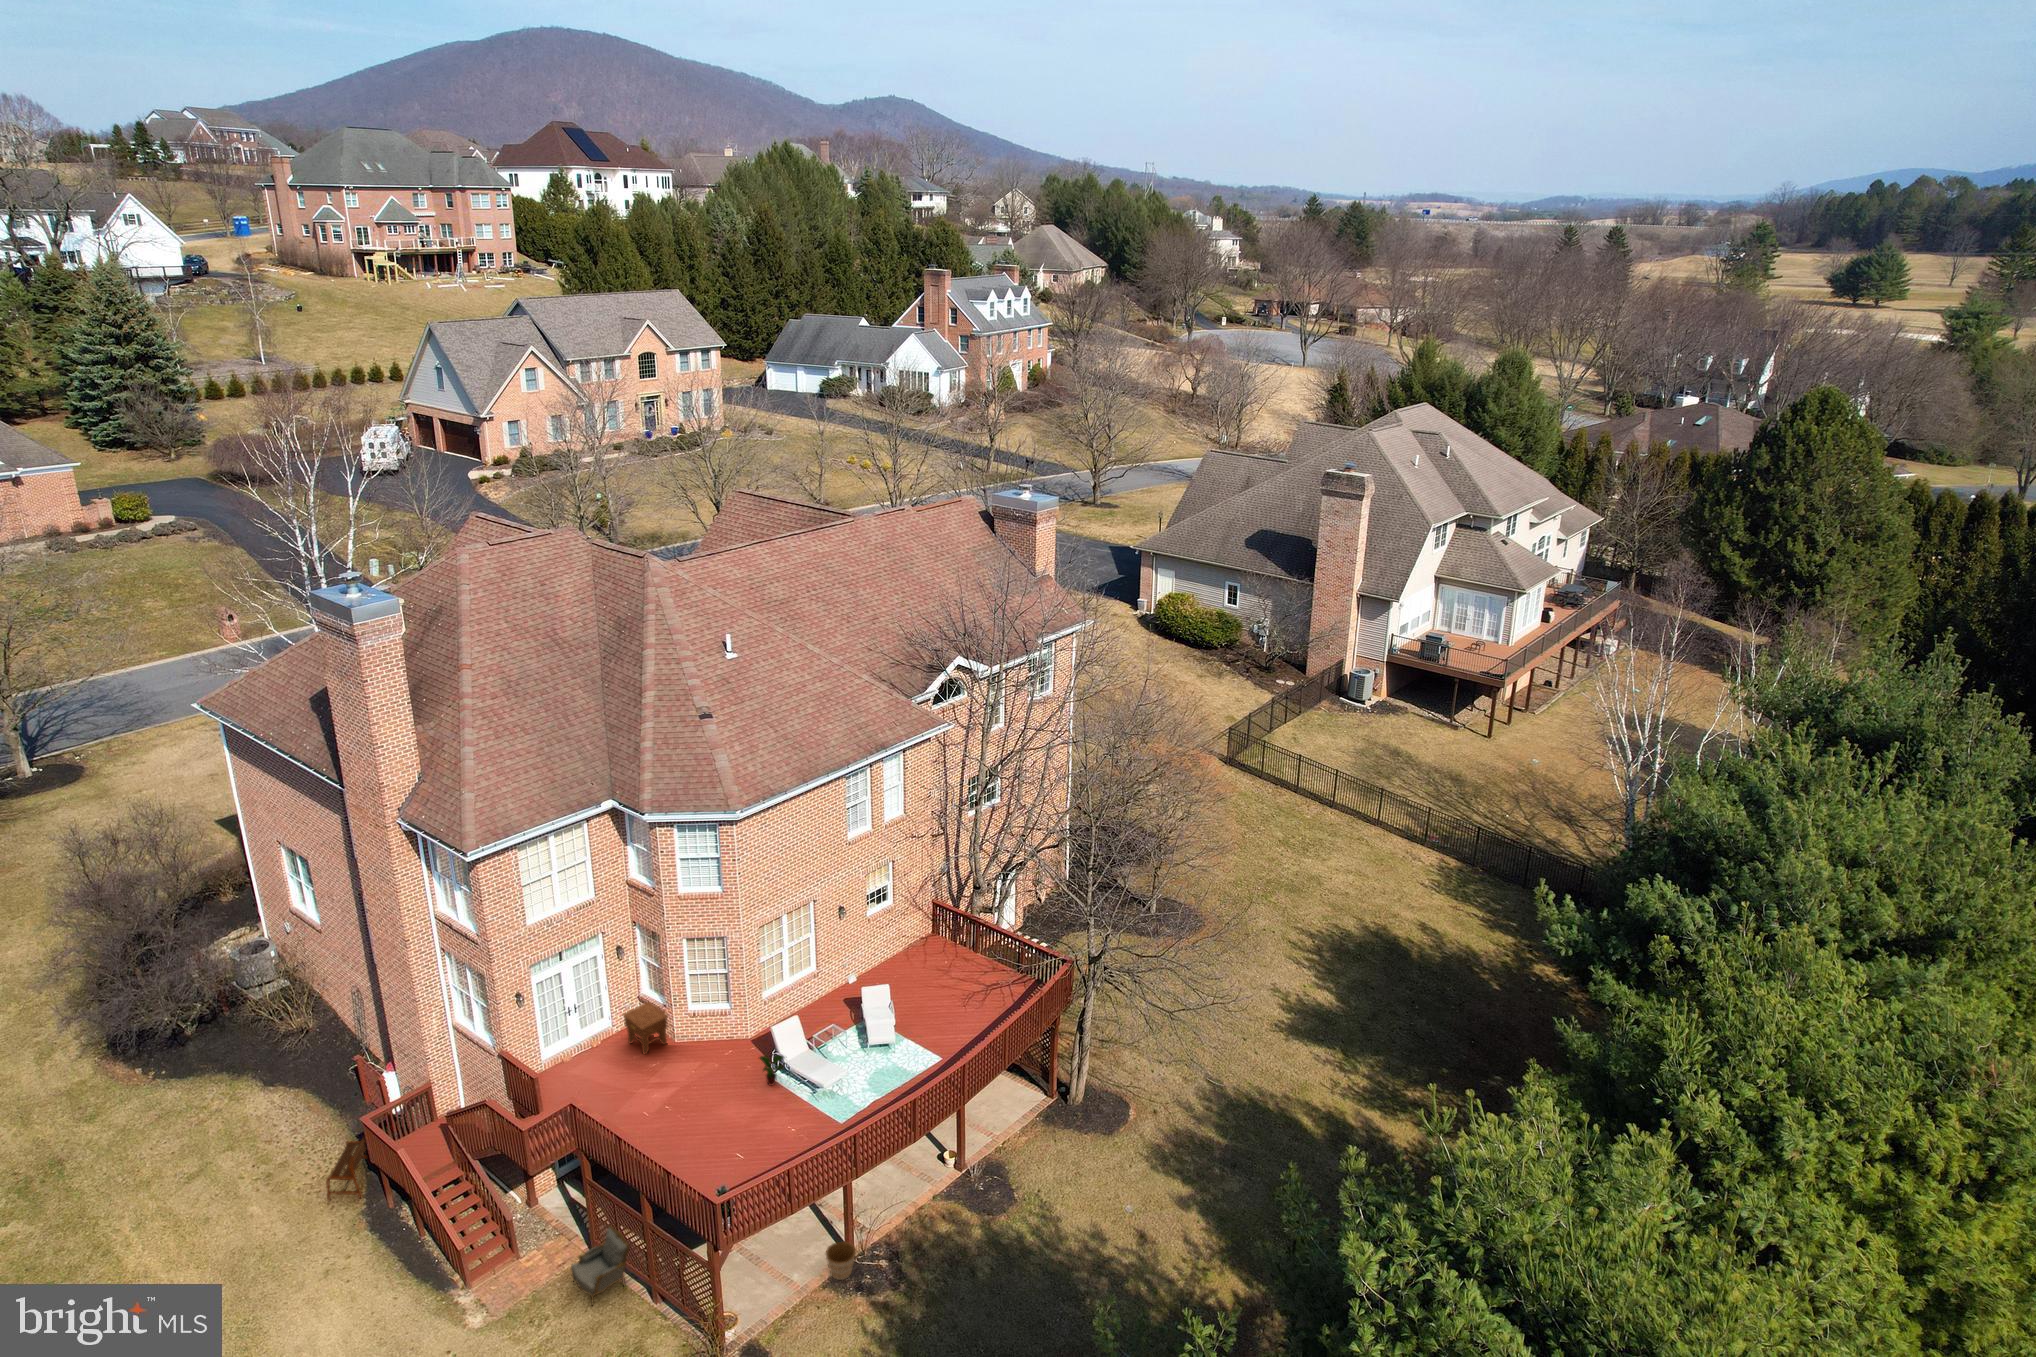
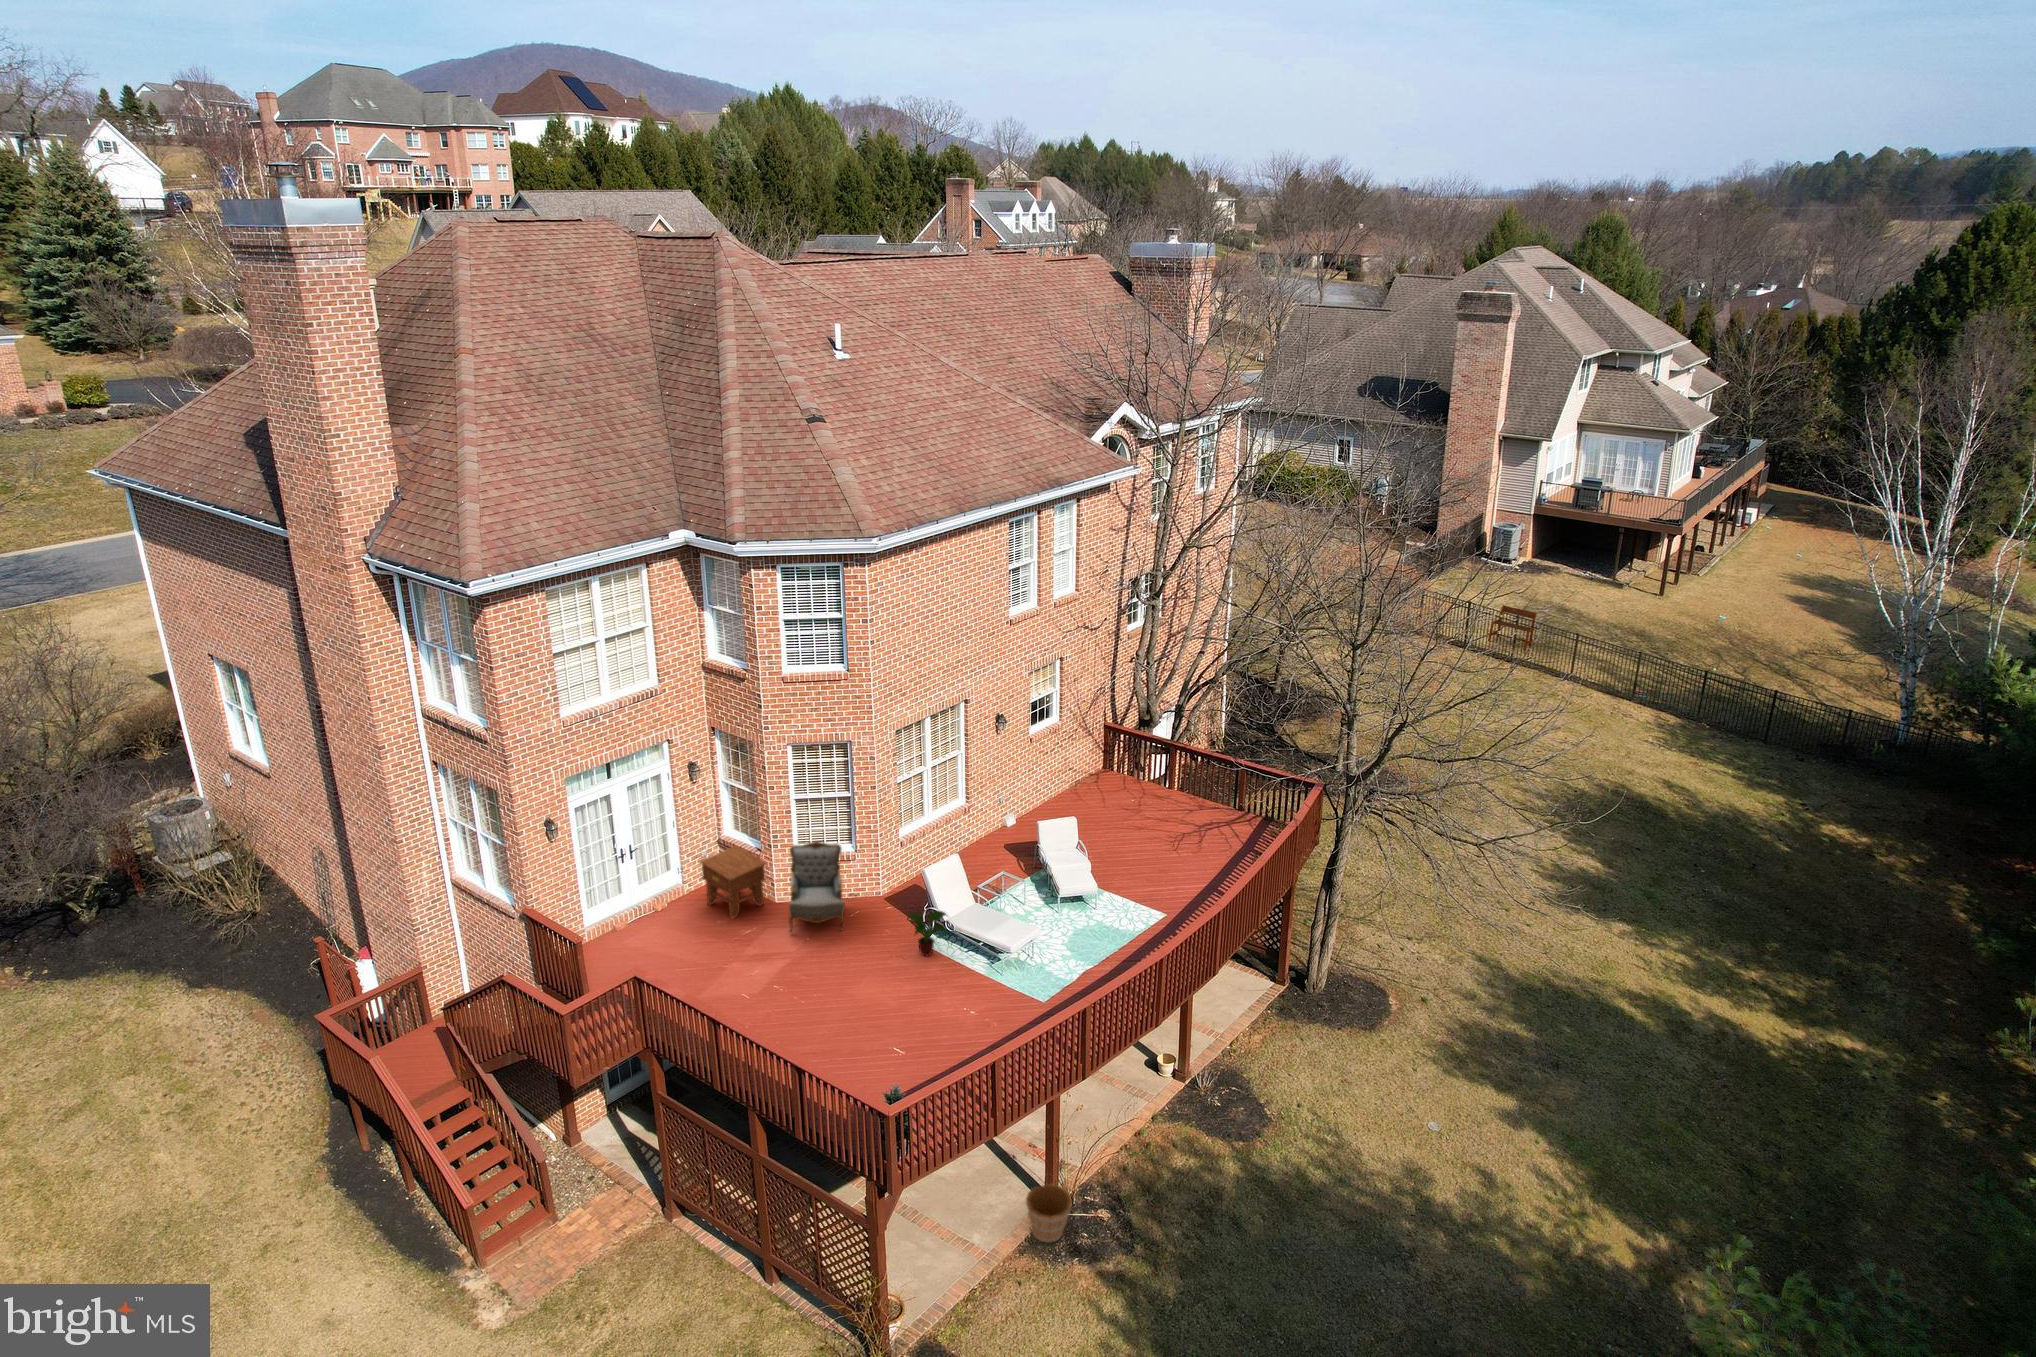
bench: present [326,1138,367,1201] -> present [1488,605,1537,651]
armchair: present [571,1225,630,1306] -> present [789,841,845,933]

